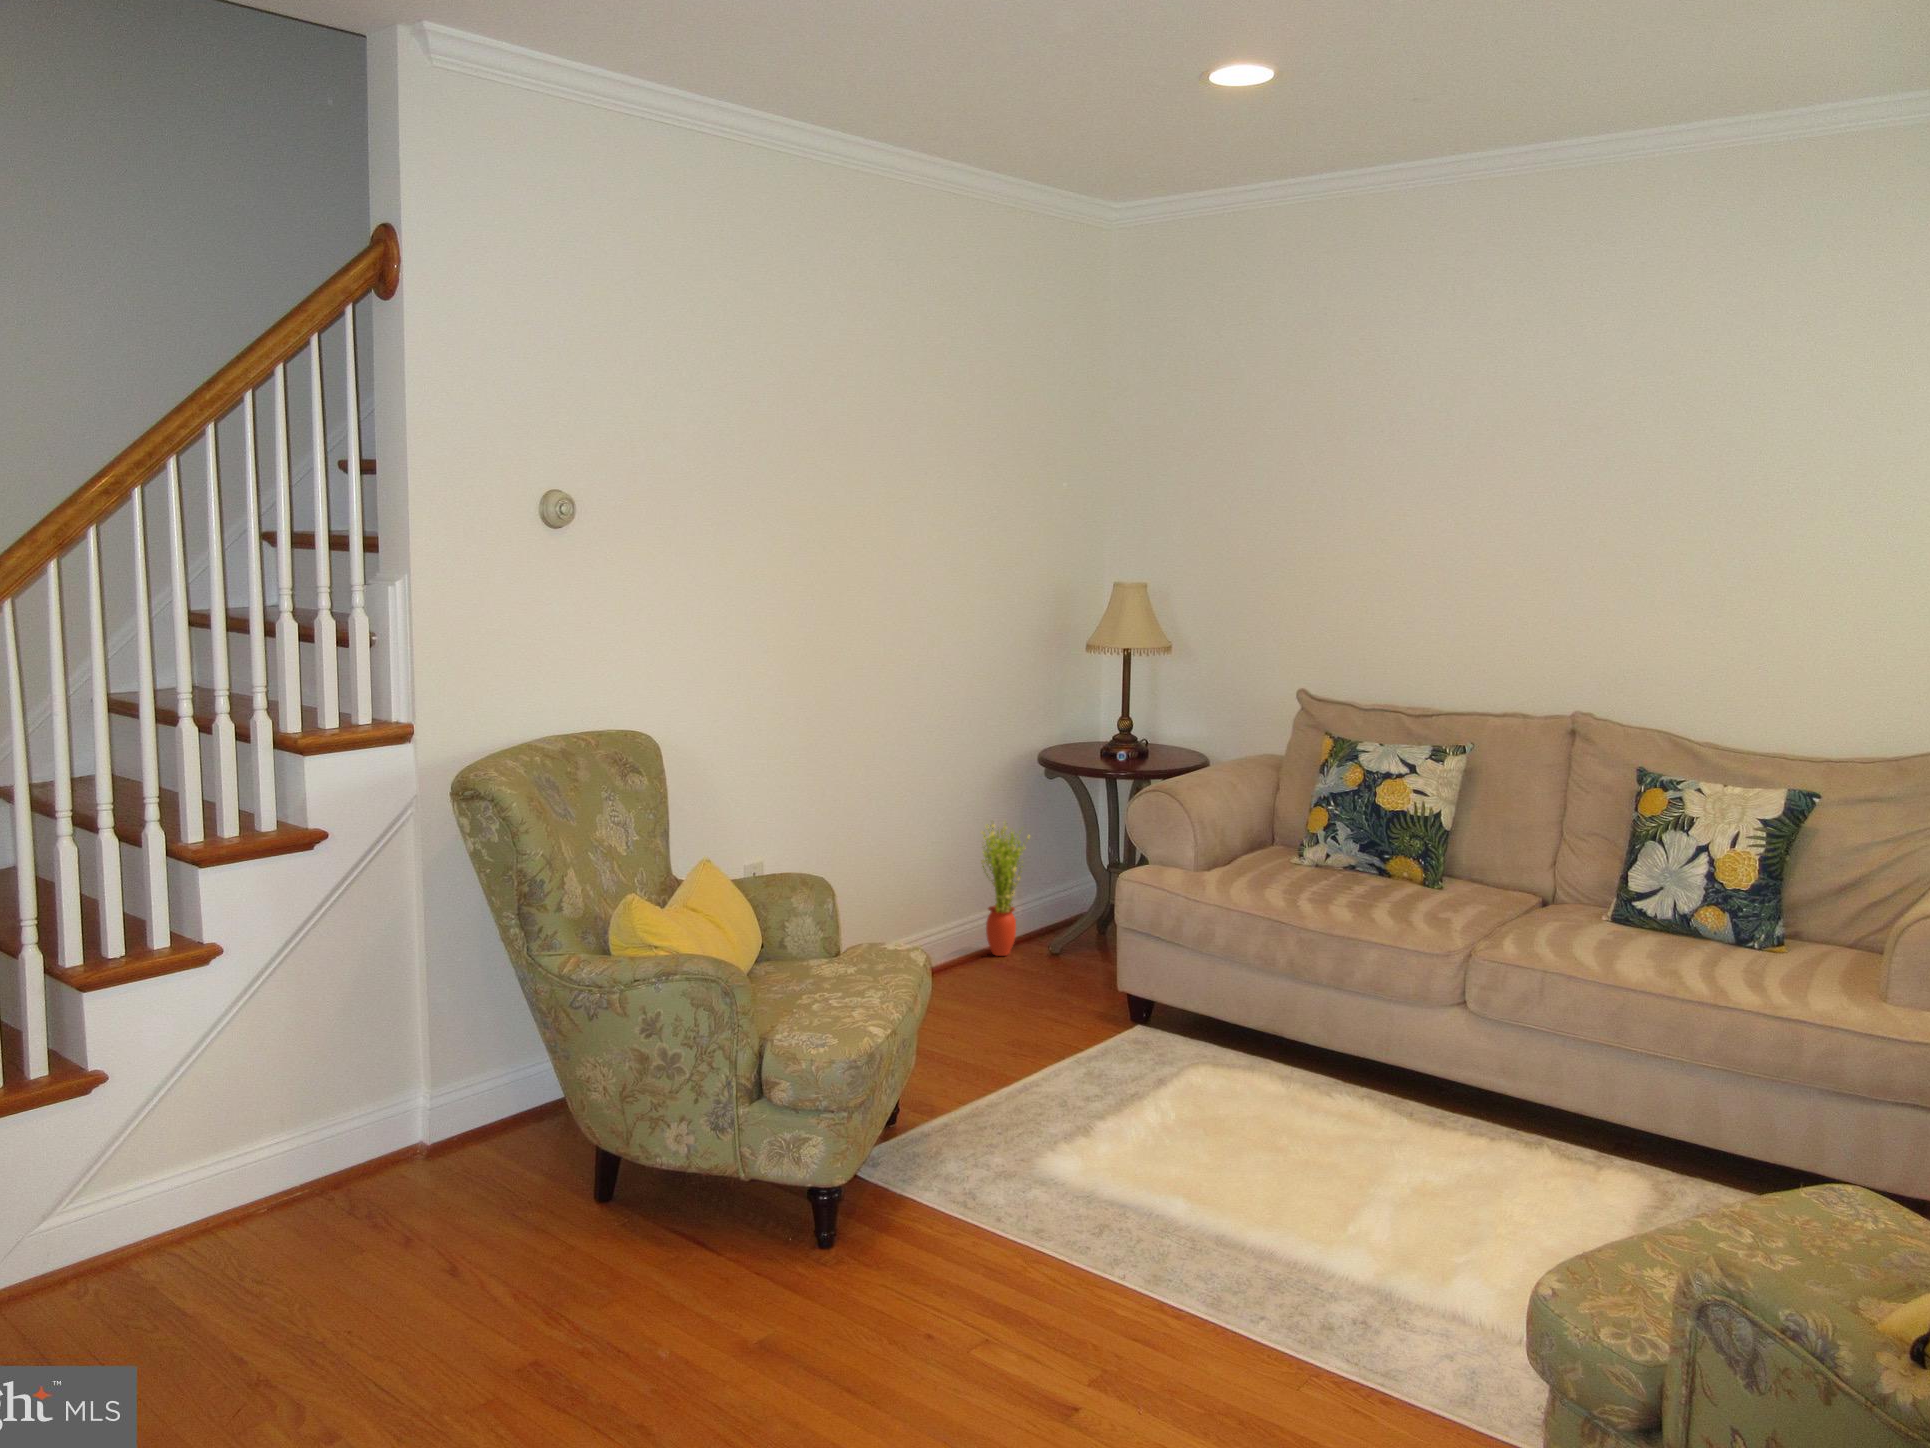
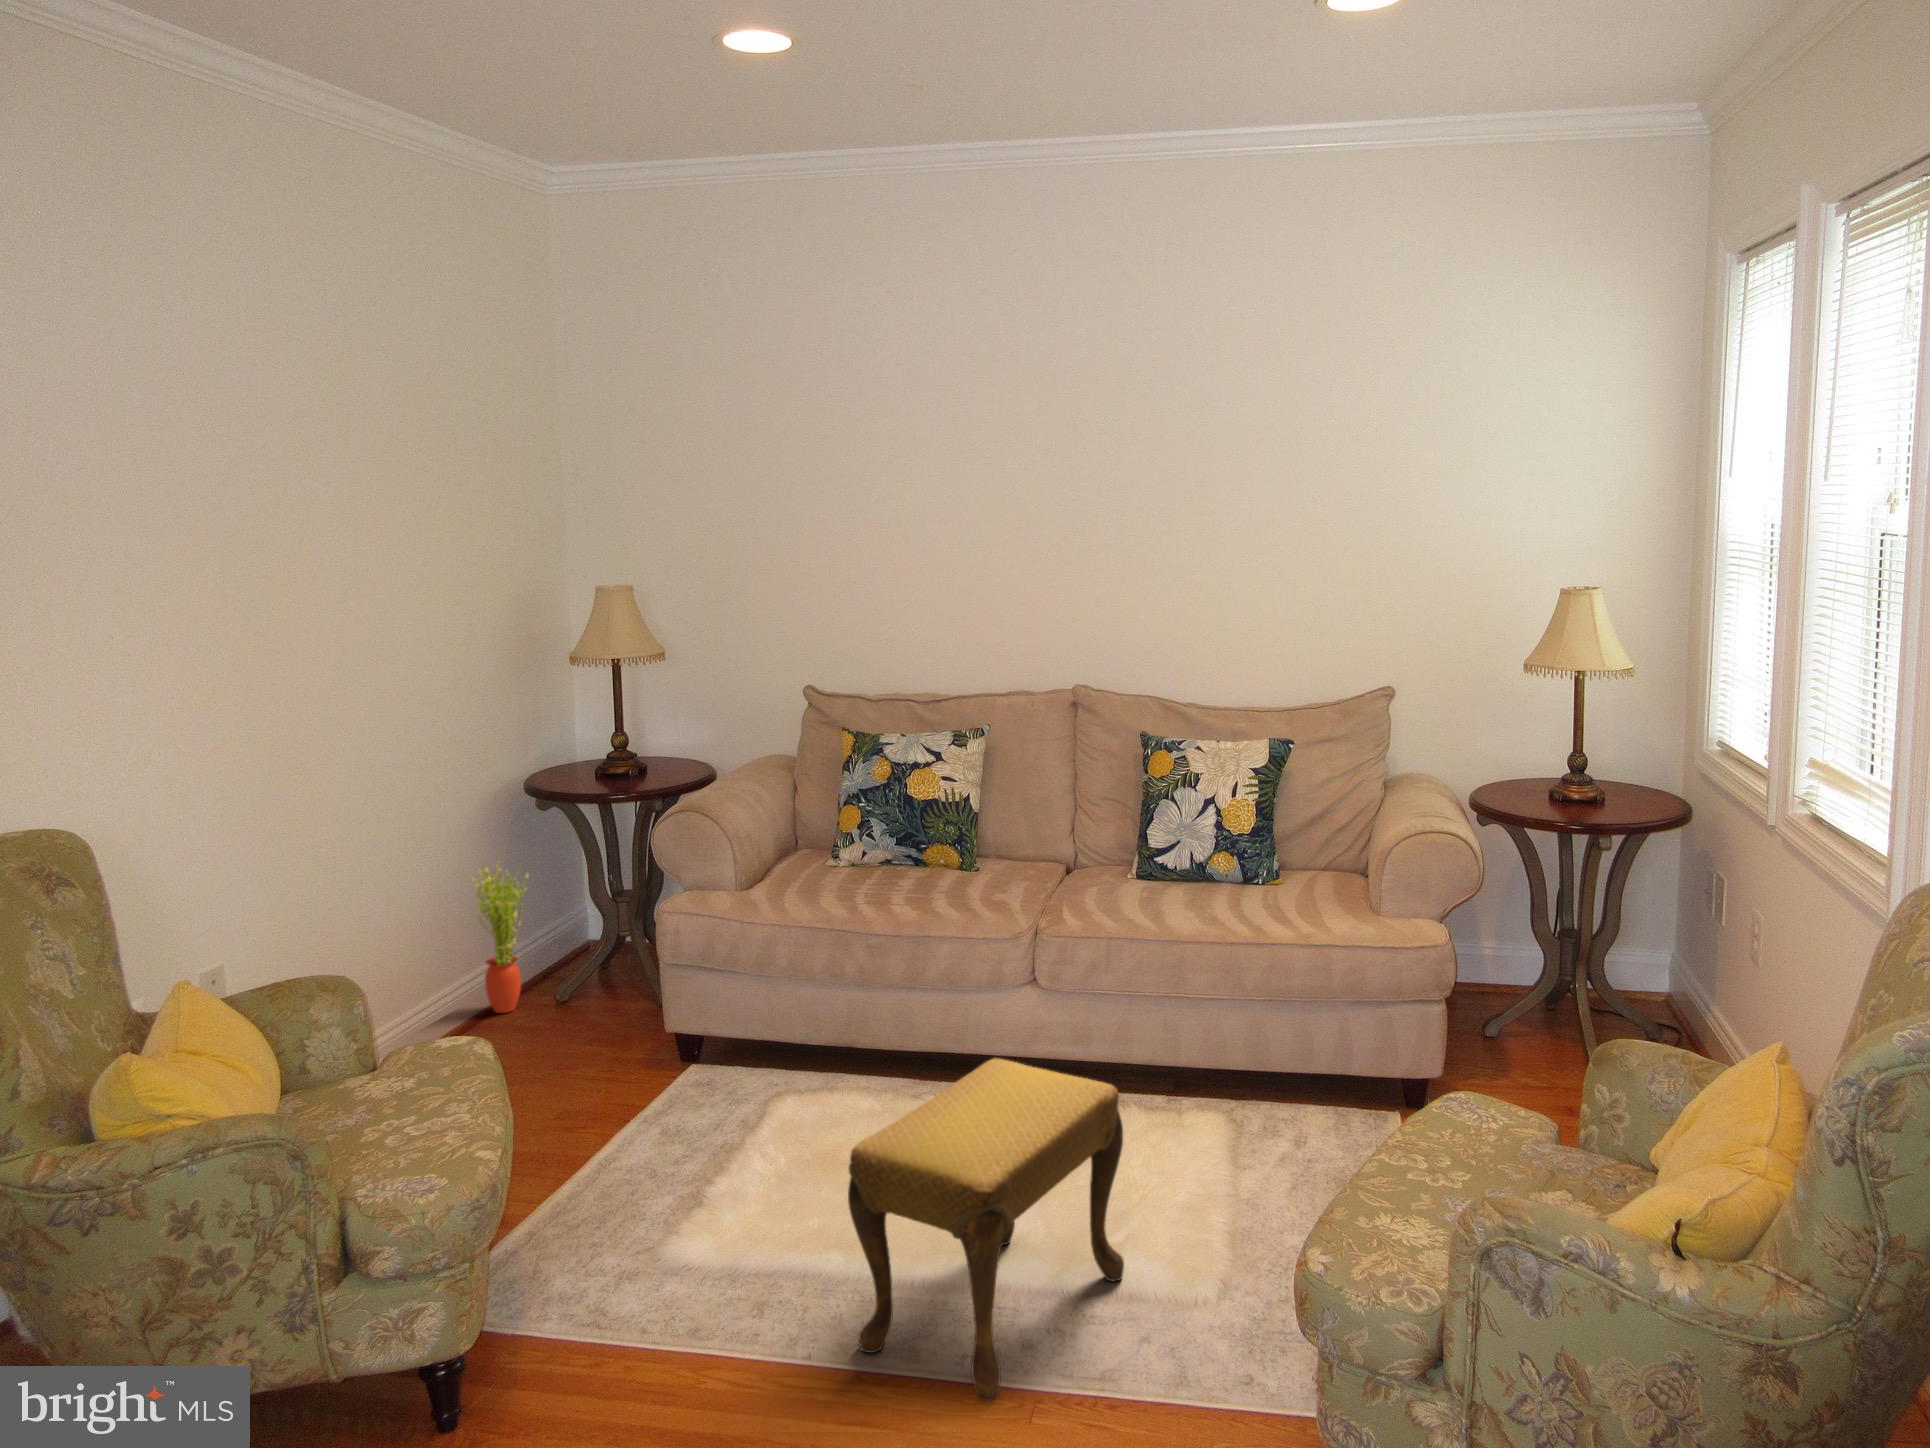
footstool: none [1162,1053,1456,1354] -> present [848,1058,1124,1401]

